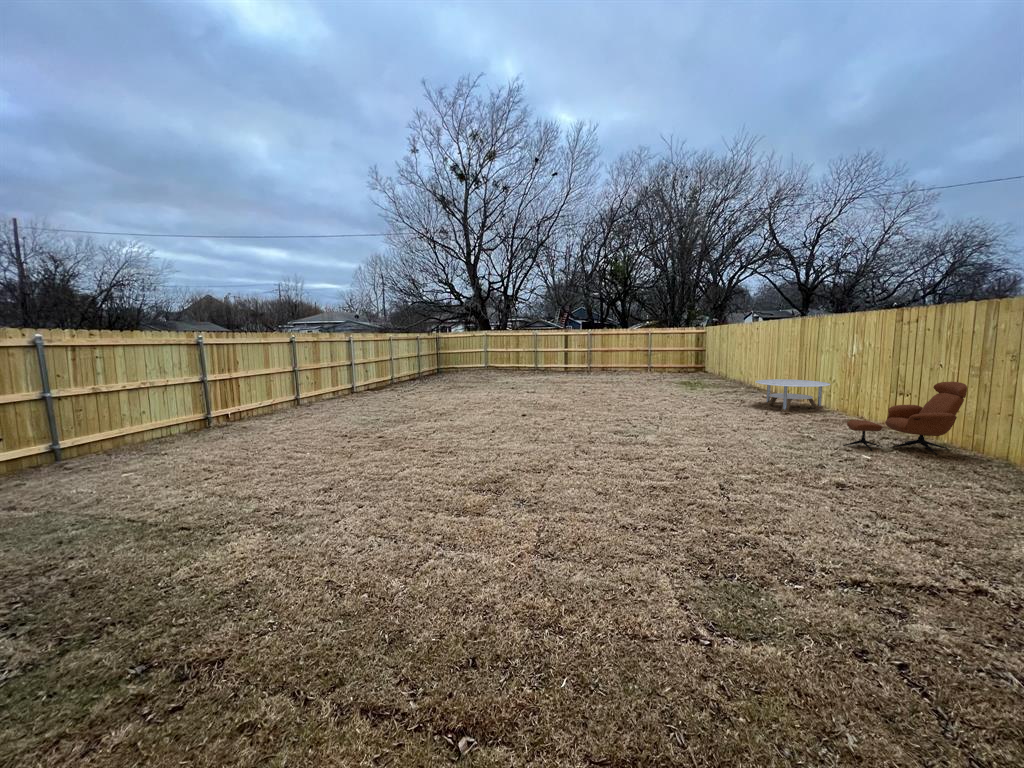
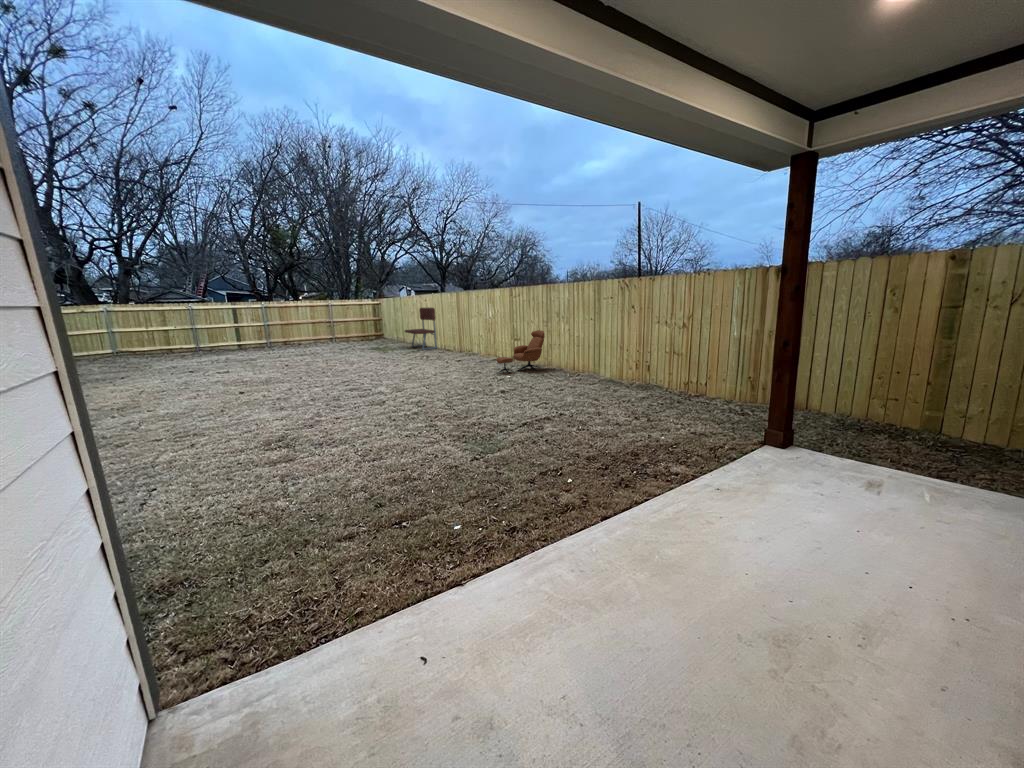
bench: none [725,338,769,391] -> present [405,307,437,350]
round table: present [755,379,830,412] -> none [435,337,480,360]

